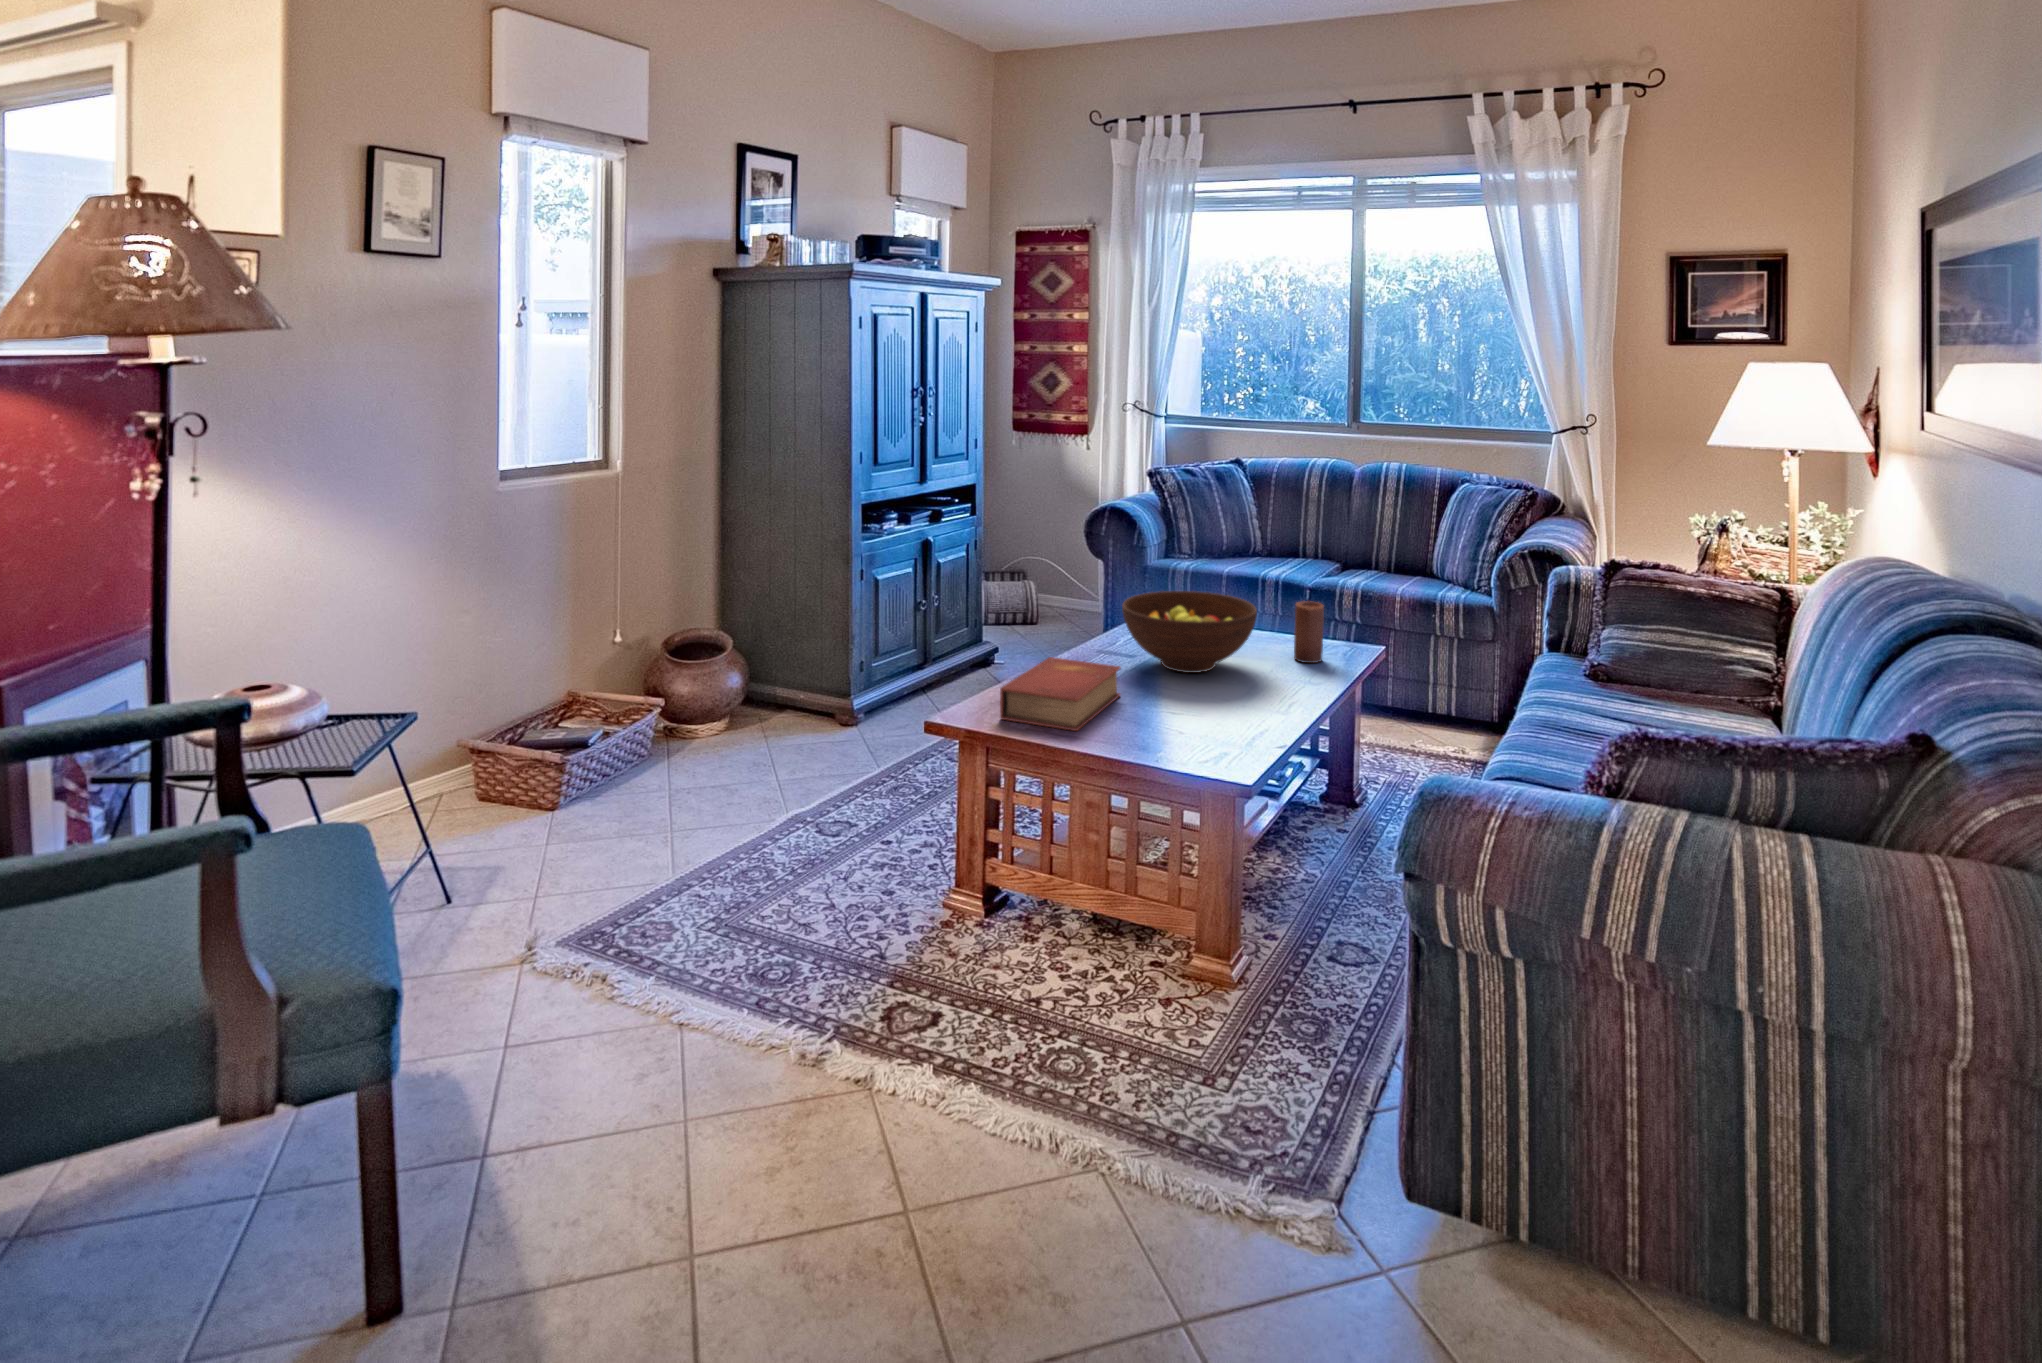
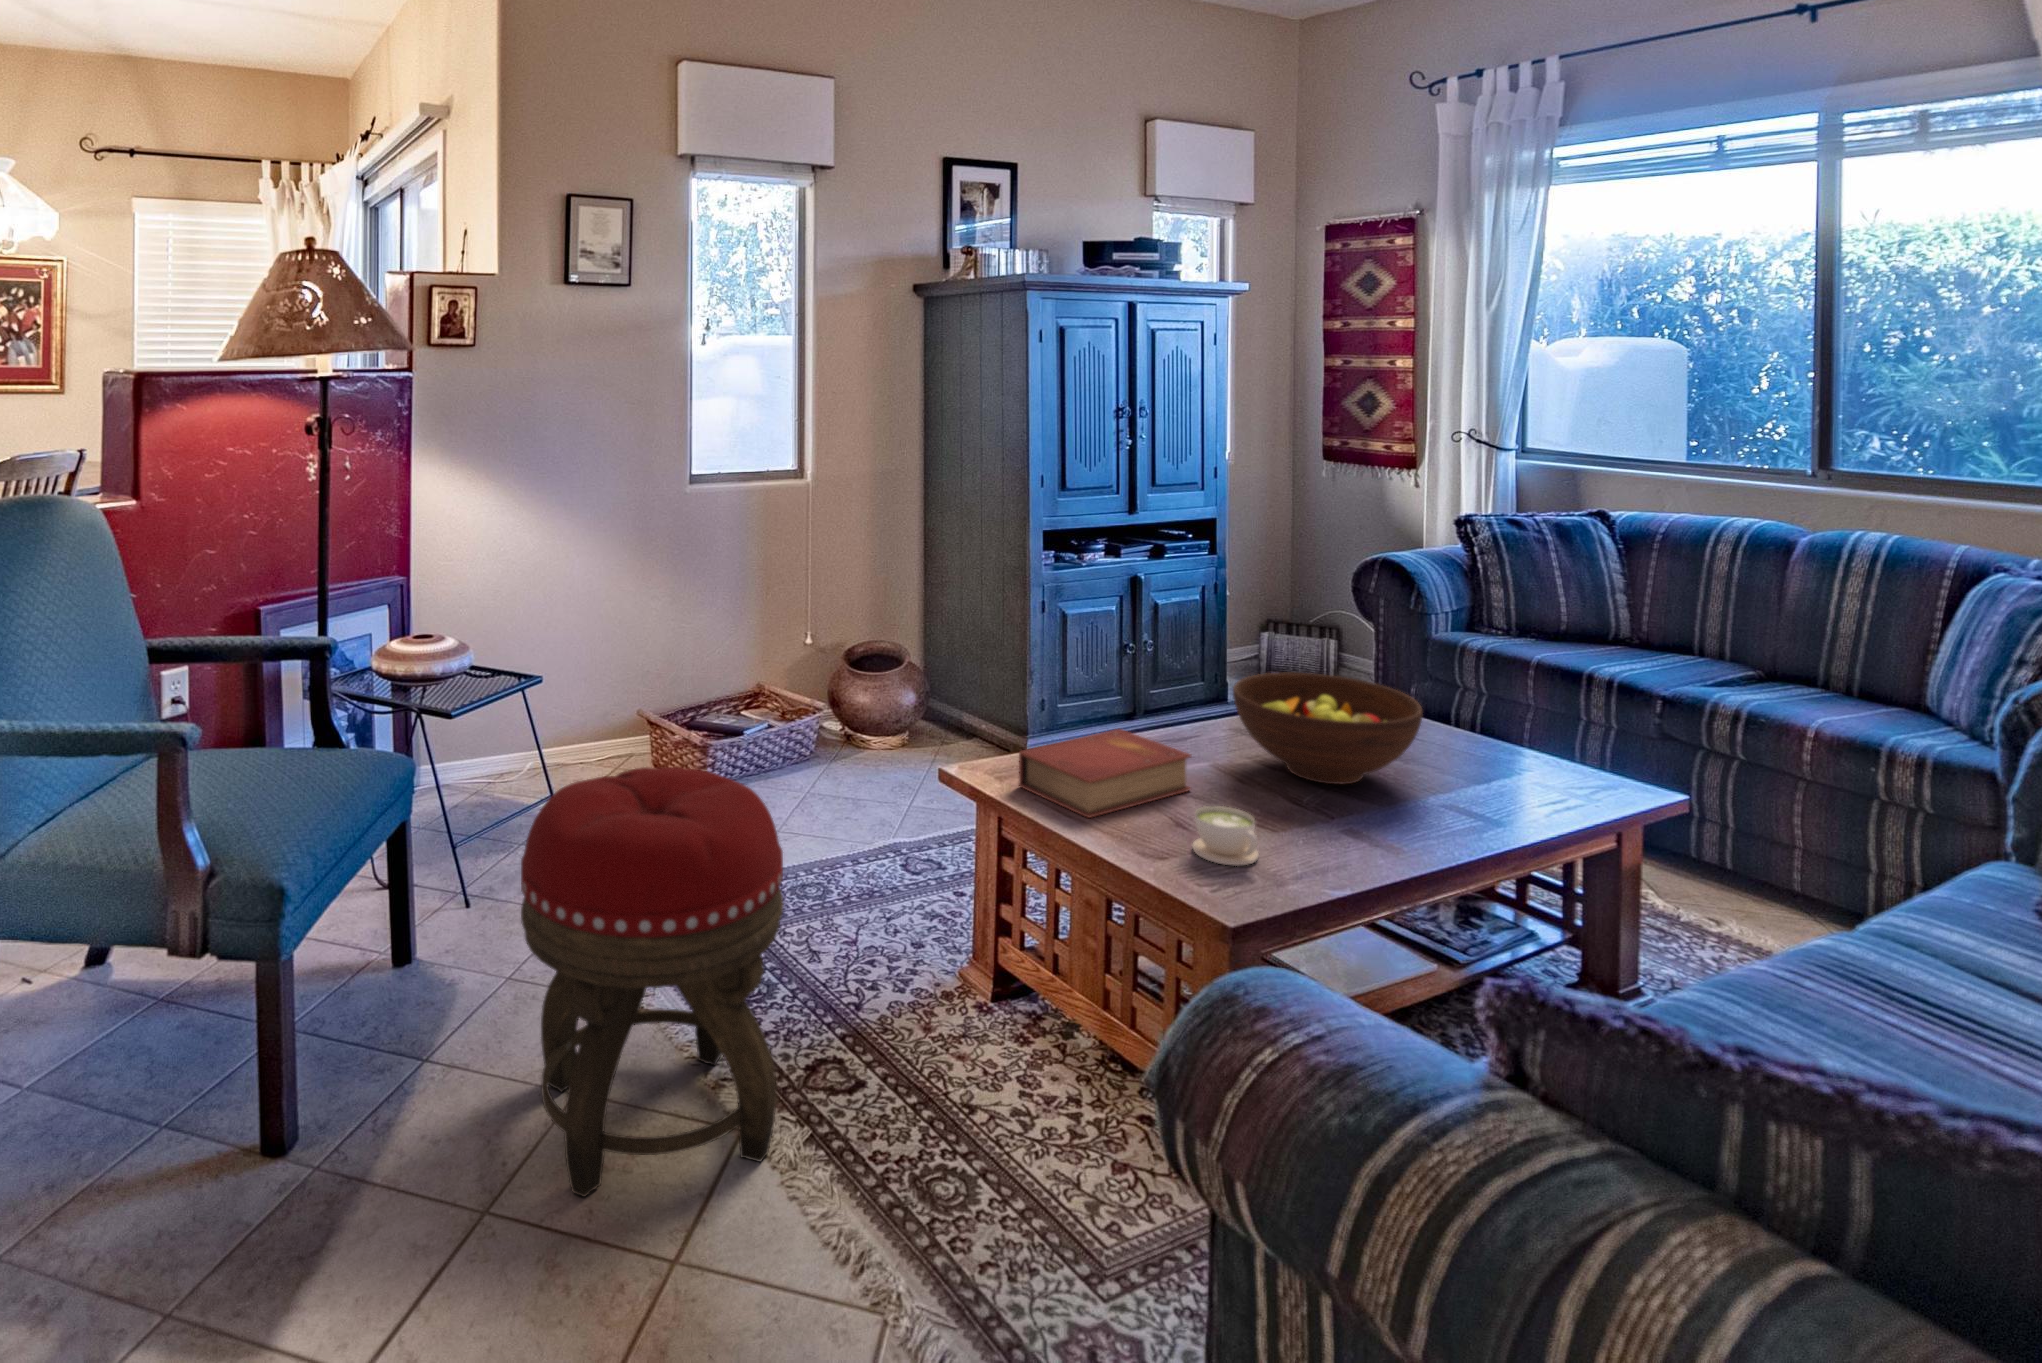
candle: present [1294,601,1324,663] -> none [1498,716,1544,805]
coffee cup: none [1167,698,1221,742] -> present [1192,806,1258,866]
footstool: none [631,756,914,1211] -> present [521,767,784,1197]

